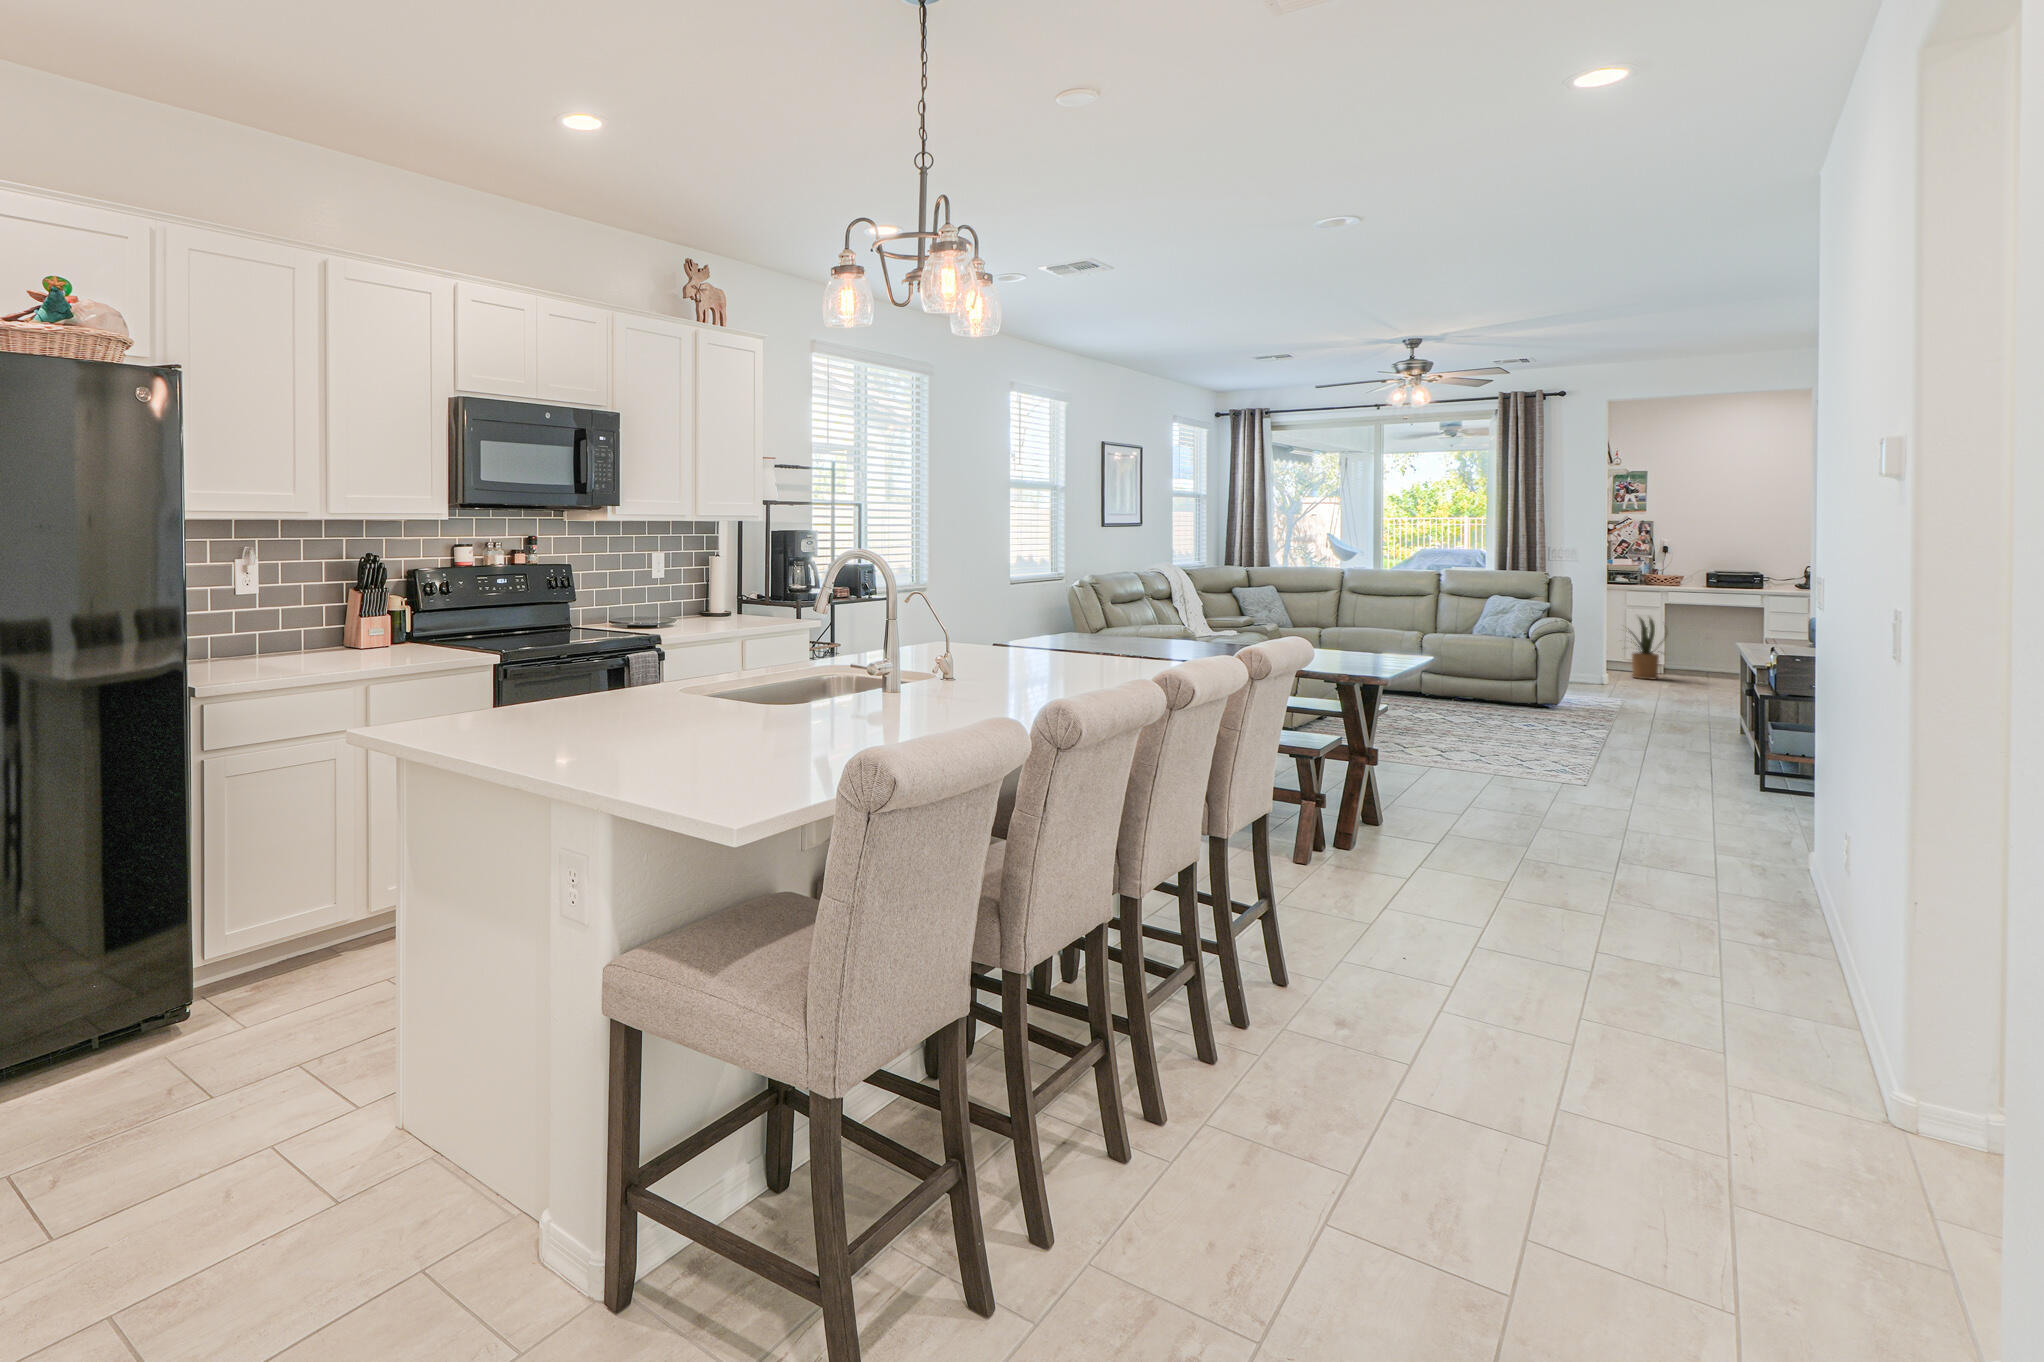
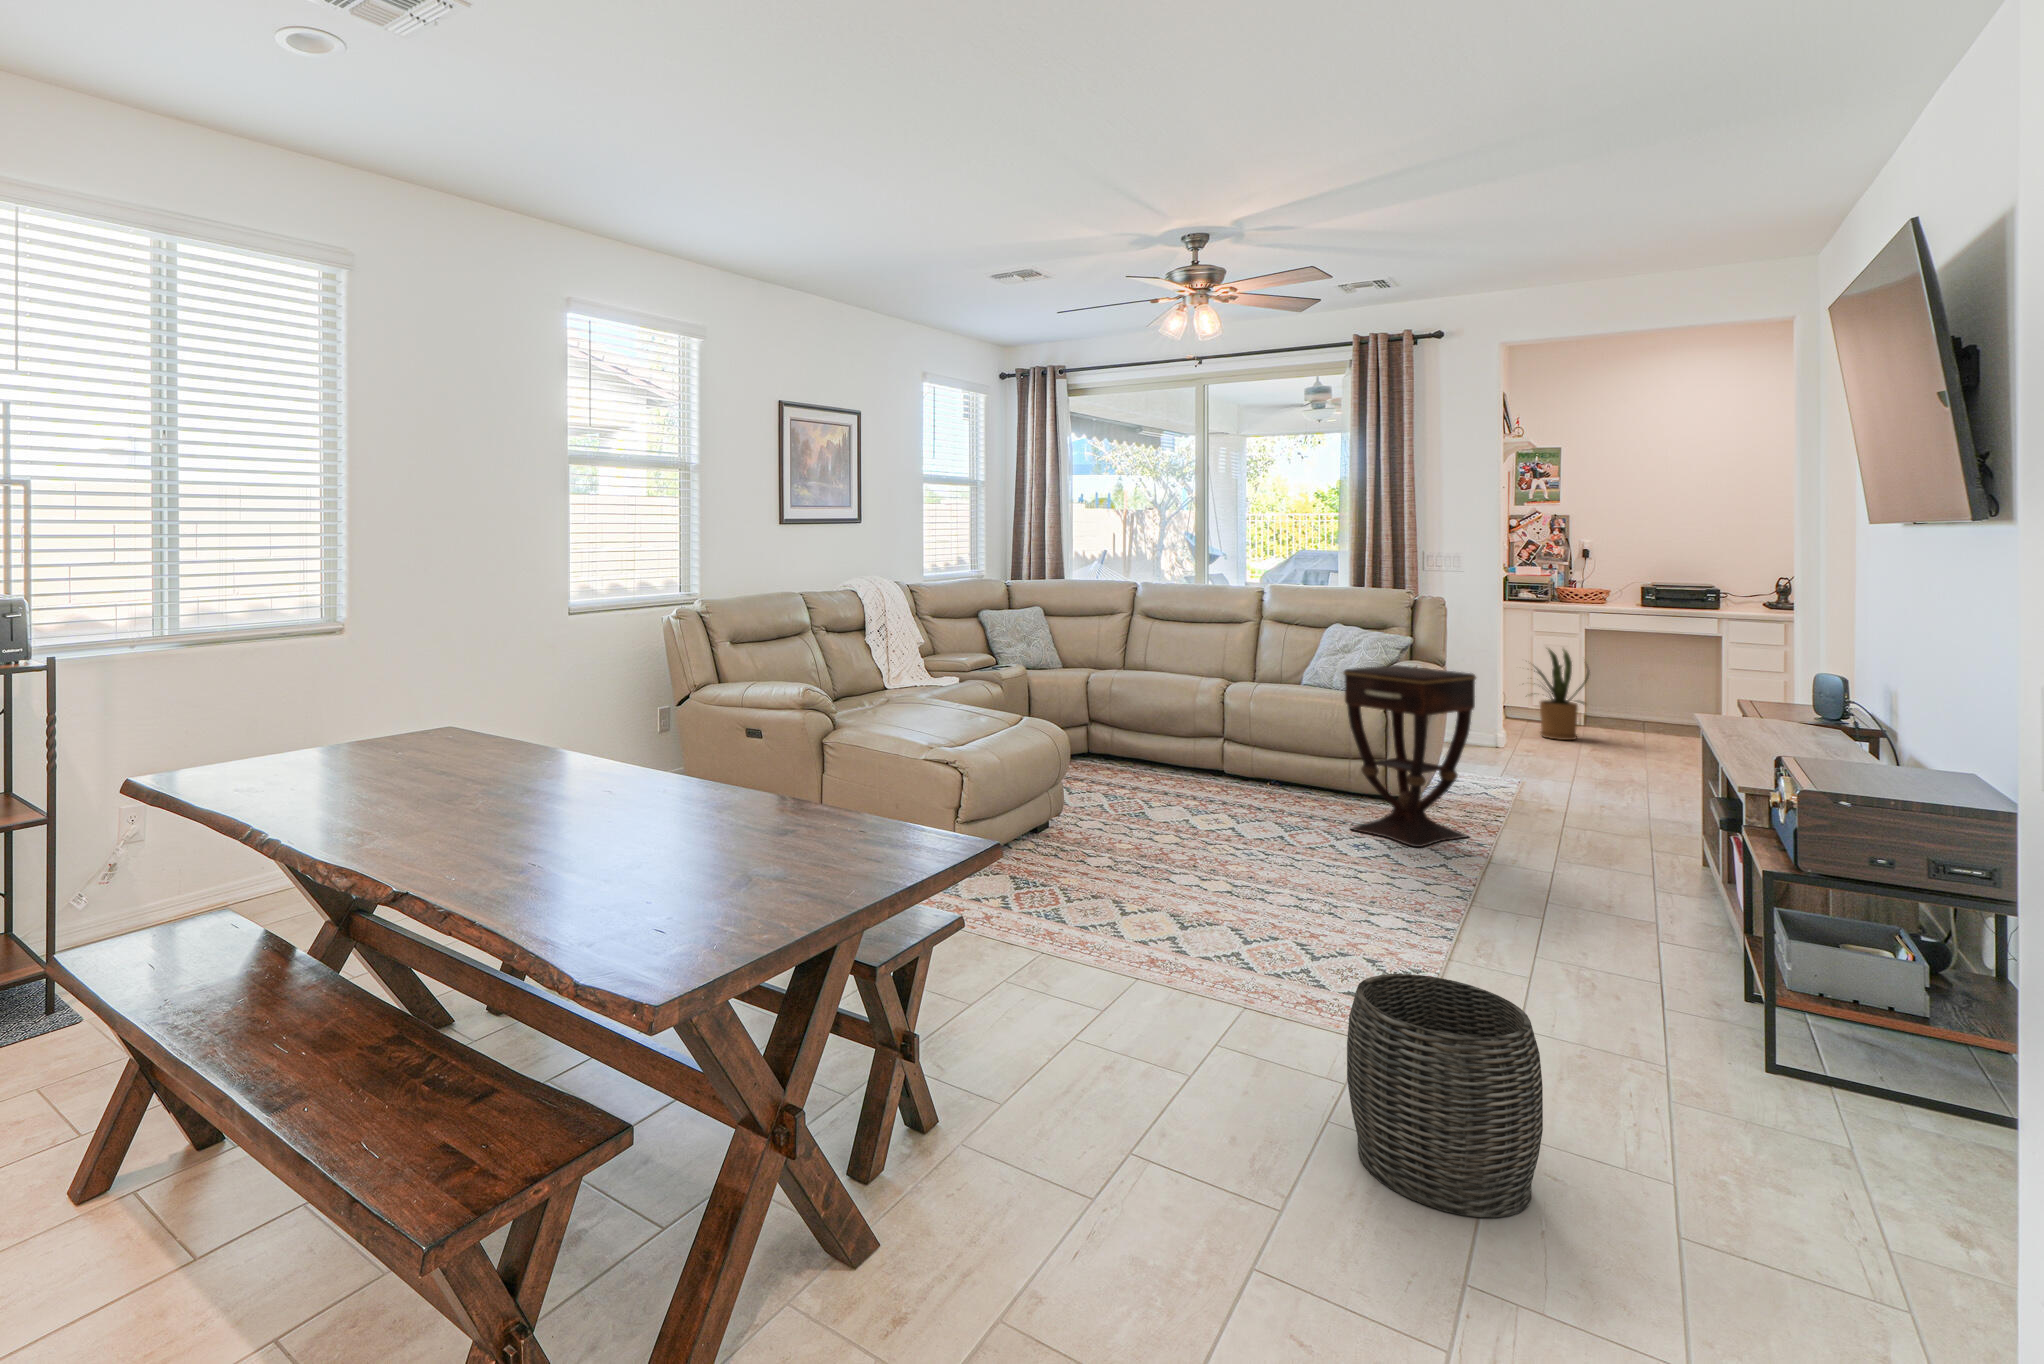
side table: none [1511,620,1596,725] -> present [1344,665,1476,847]
woven basket: none [1555,734,1639,816] -> present [1347,974,1543,1217]

